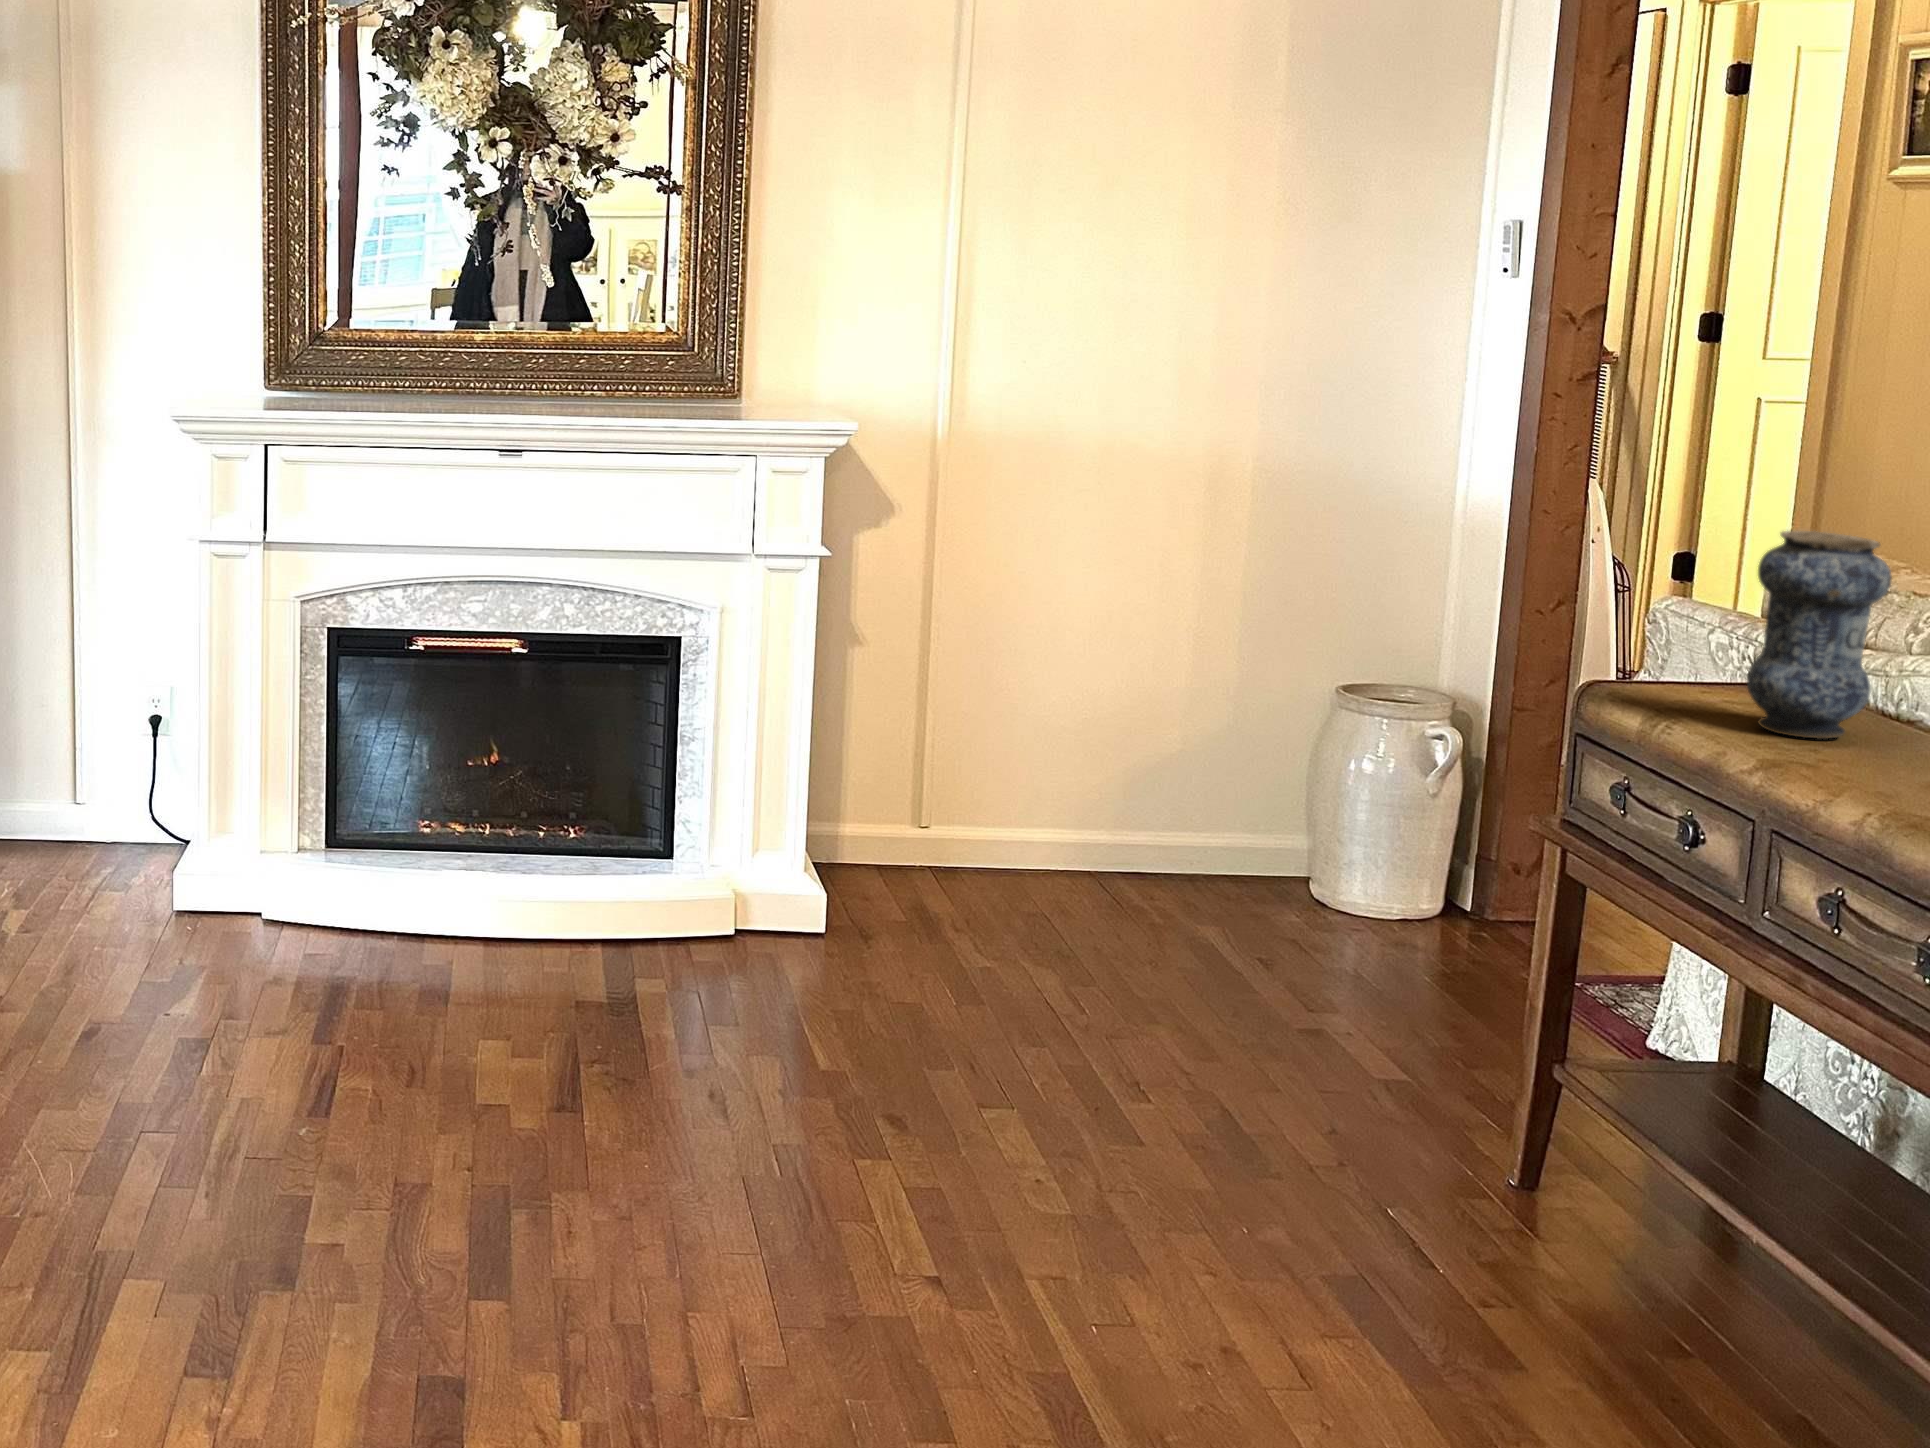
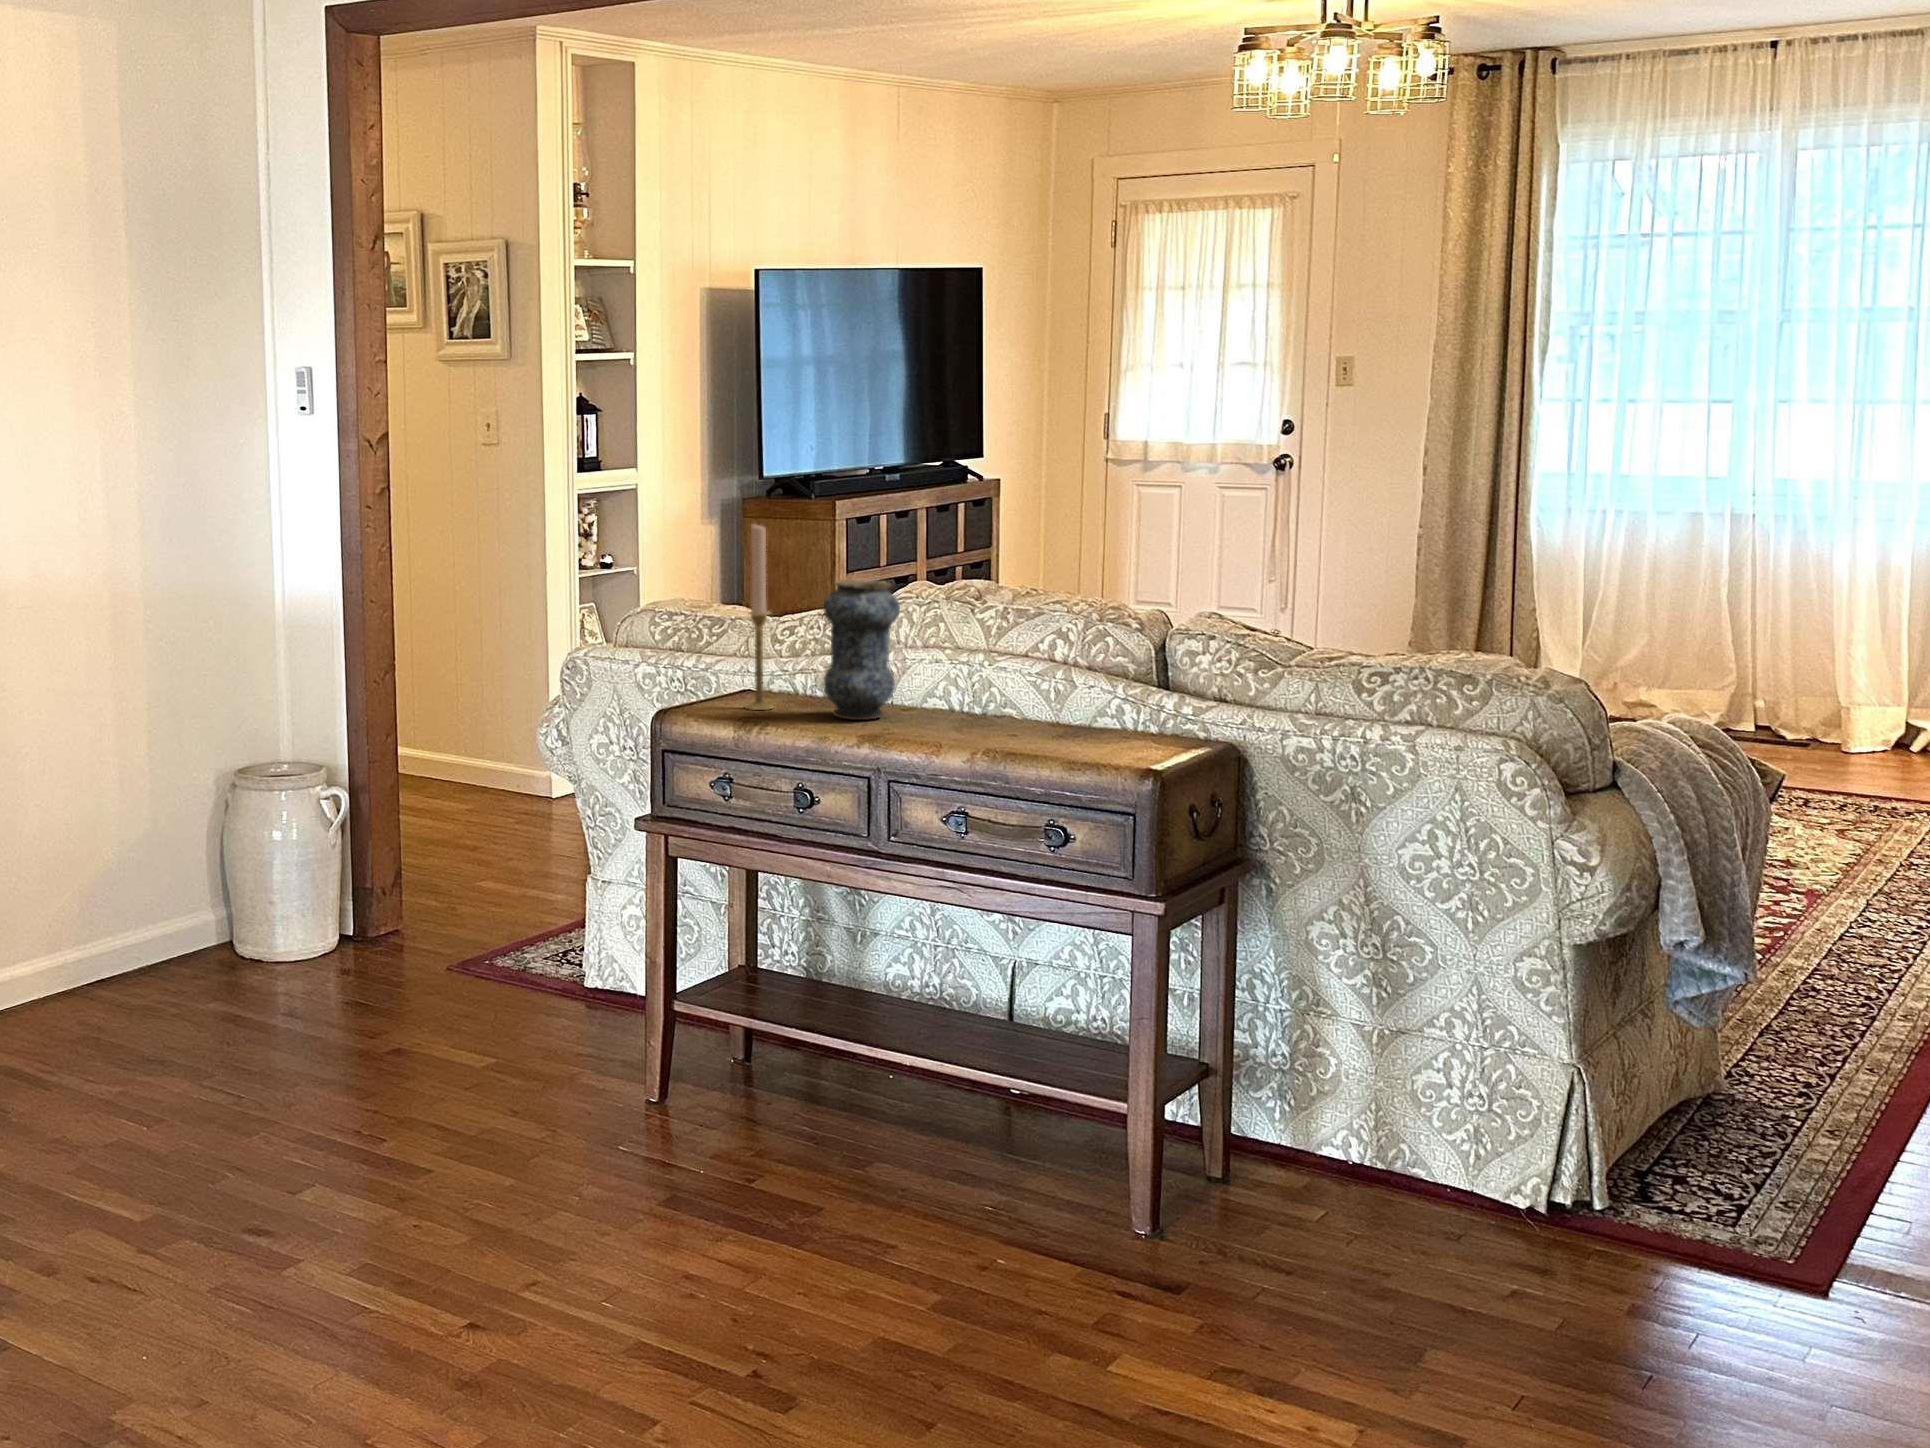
candlestick: none [1670,438,1734,701] -> present [745,525,773,710]

